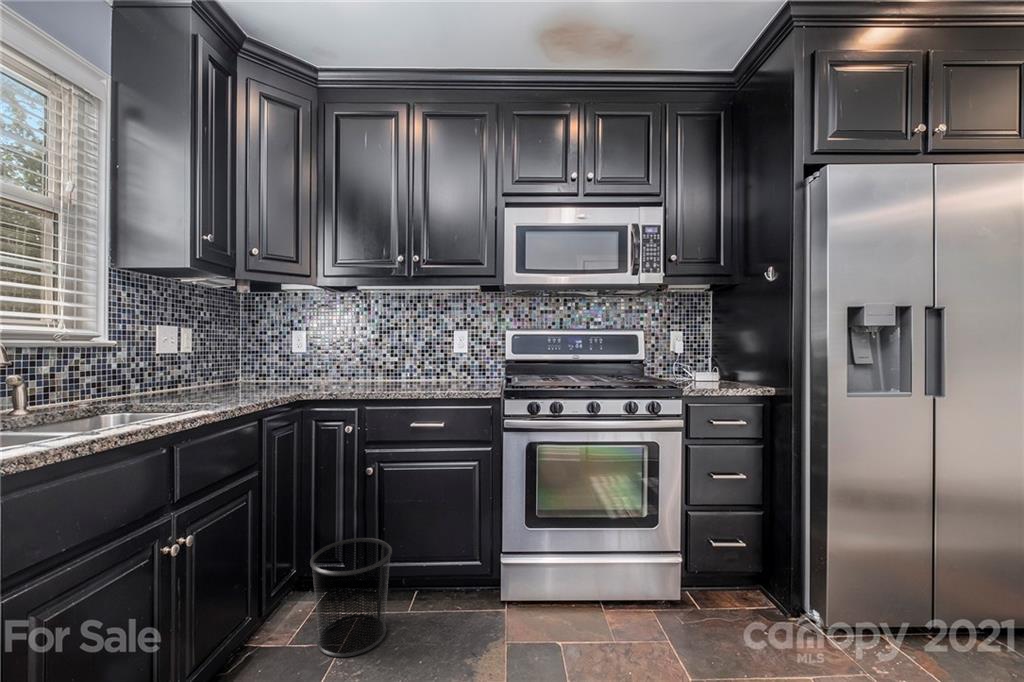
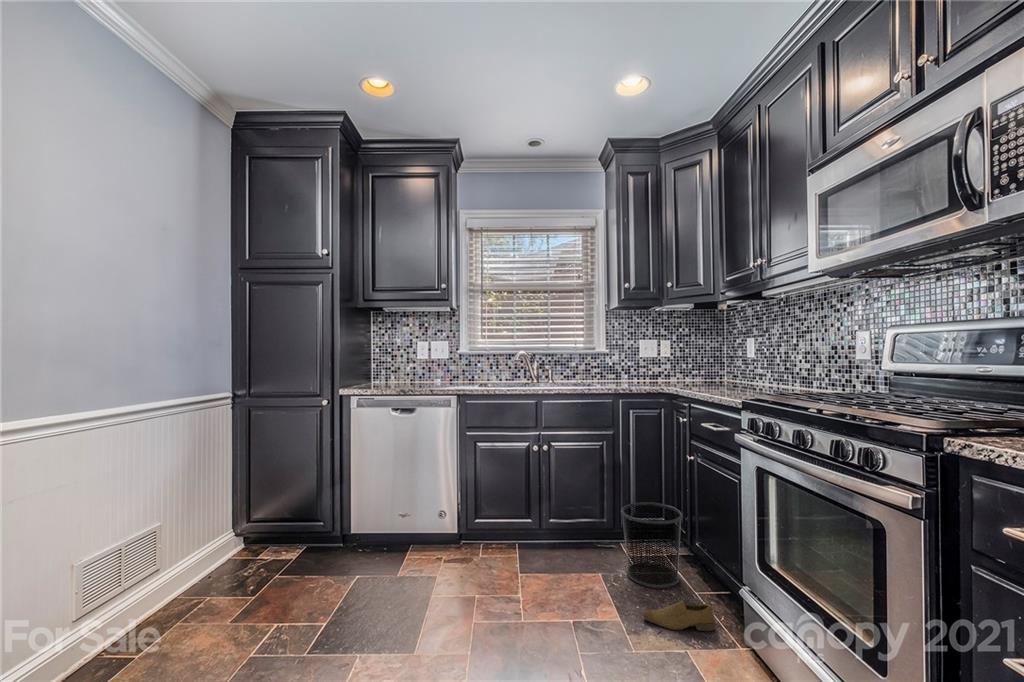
shoe: none [439,599,476,660] -> present [643,601,715,631]

